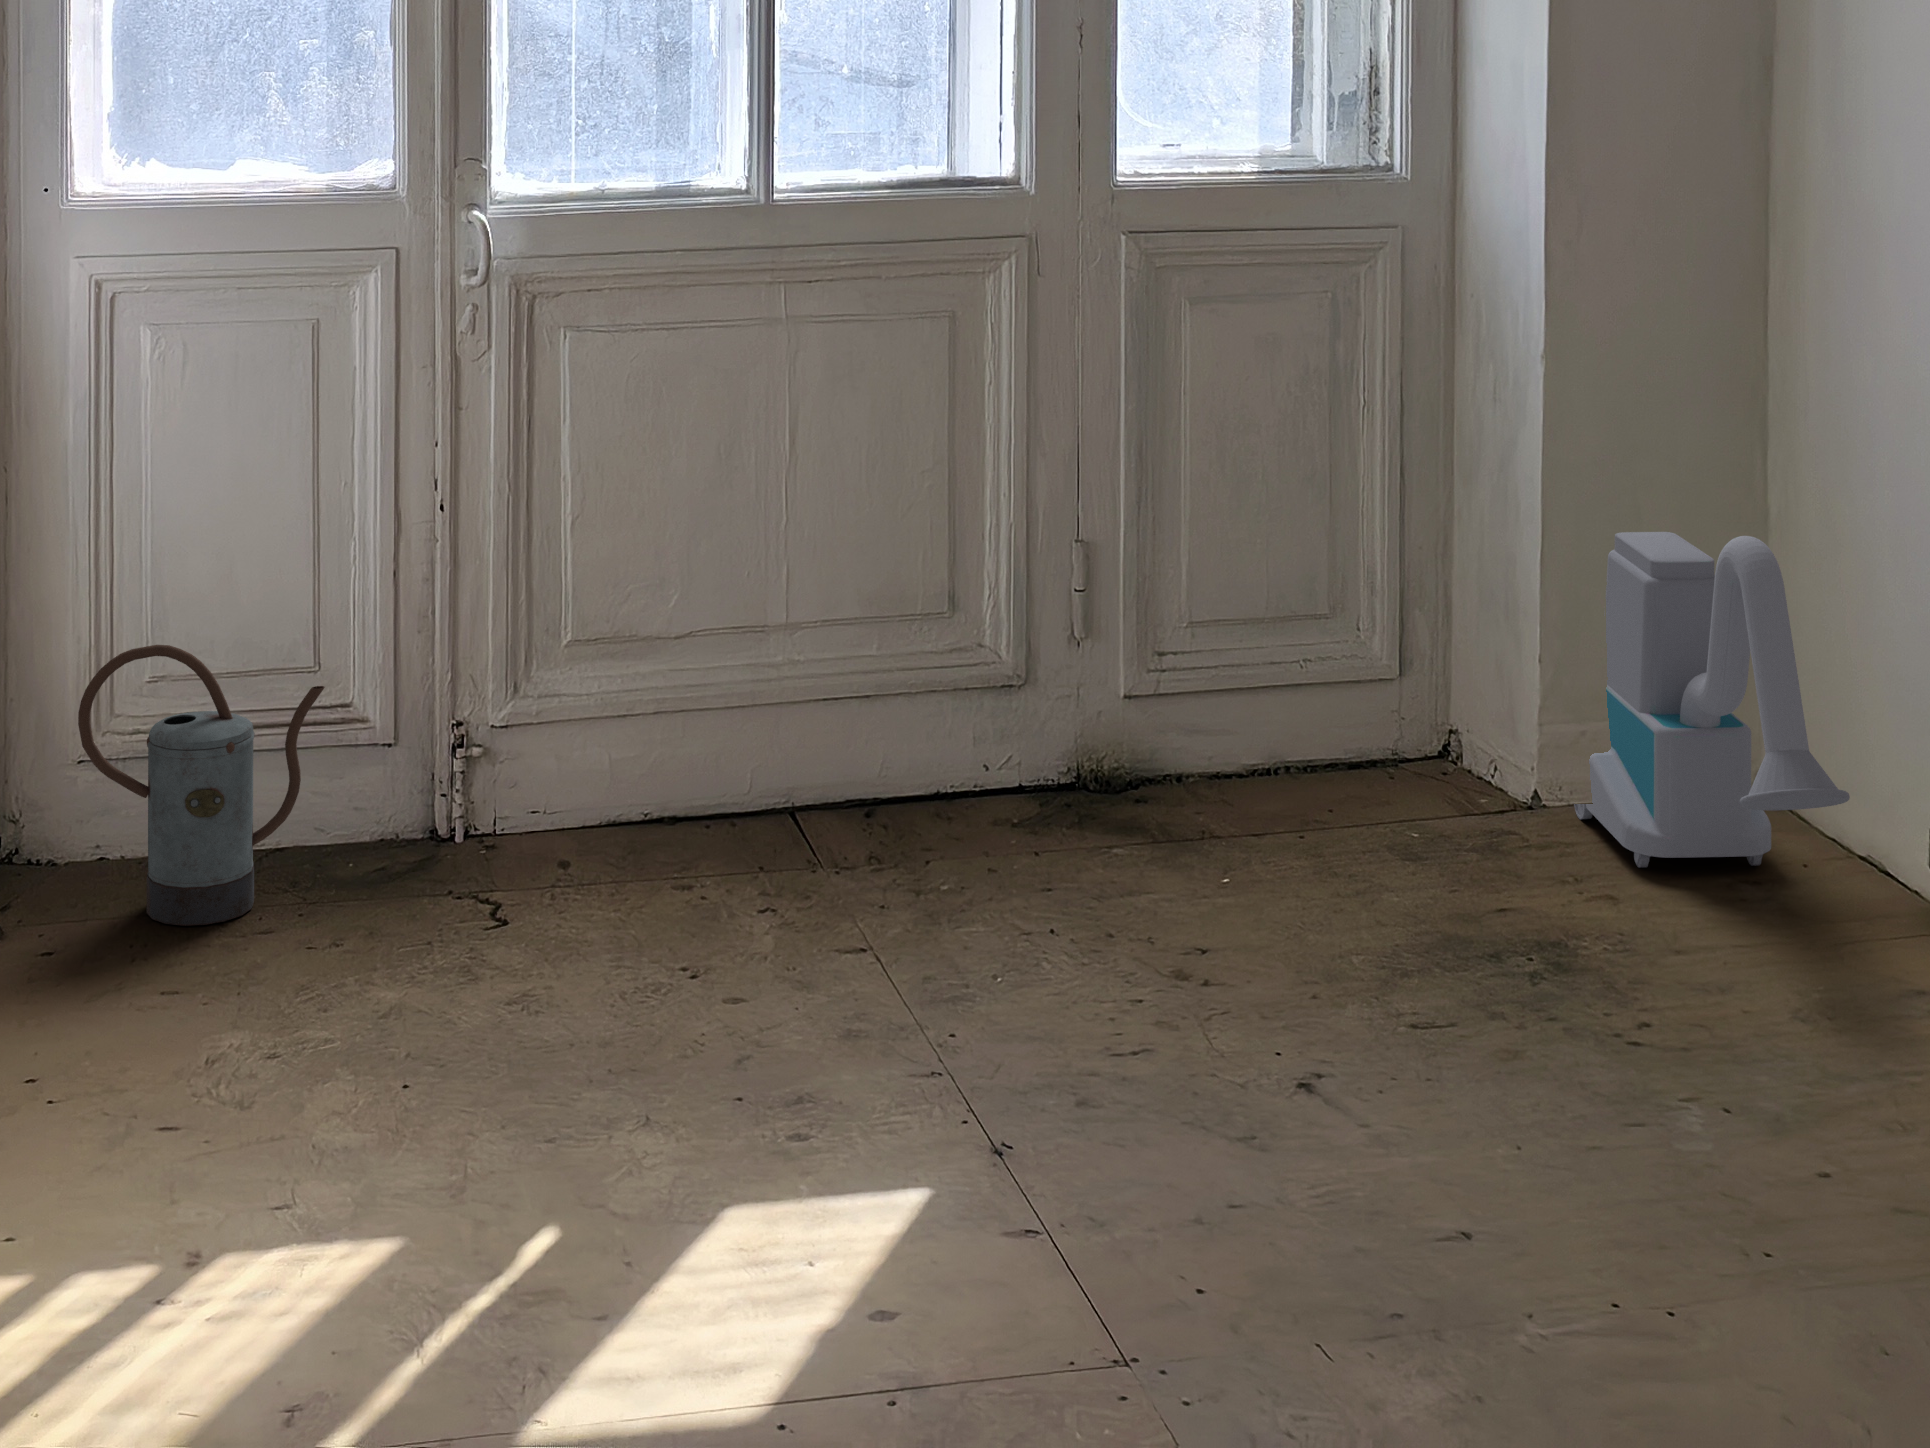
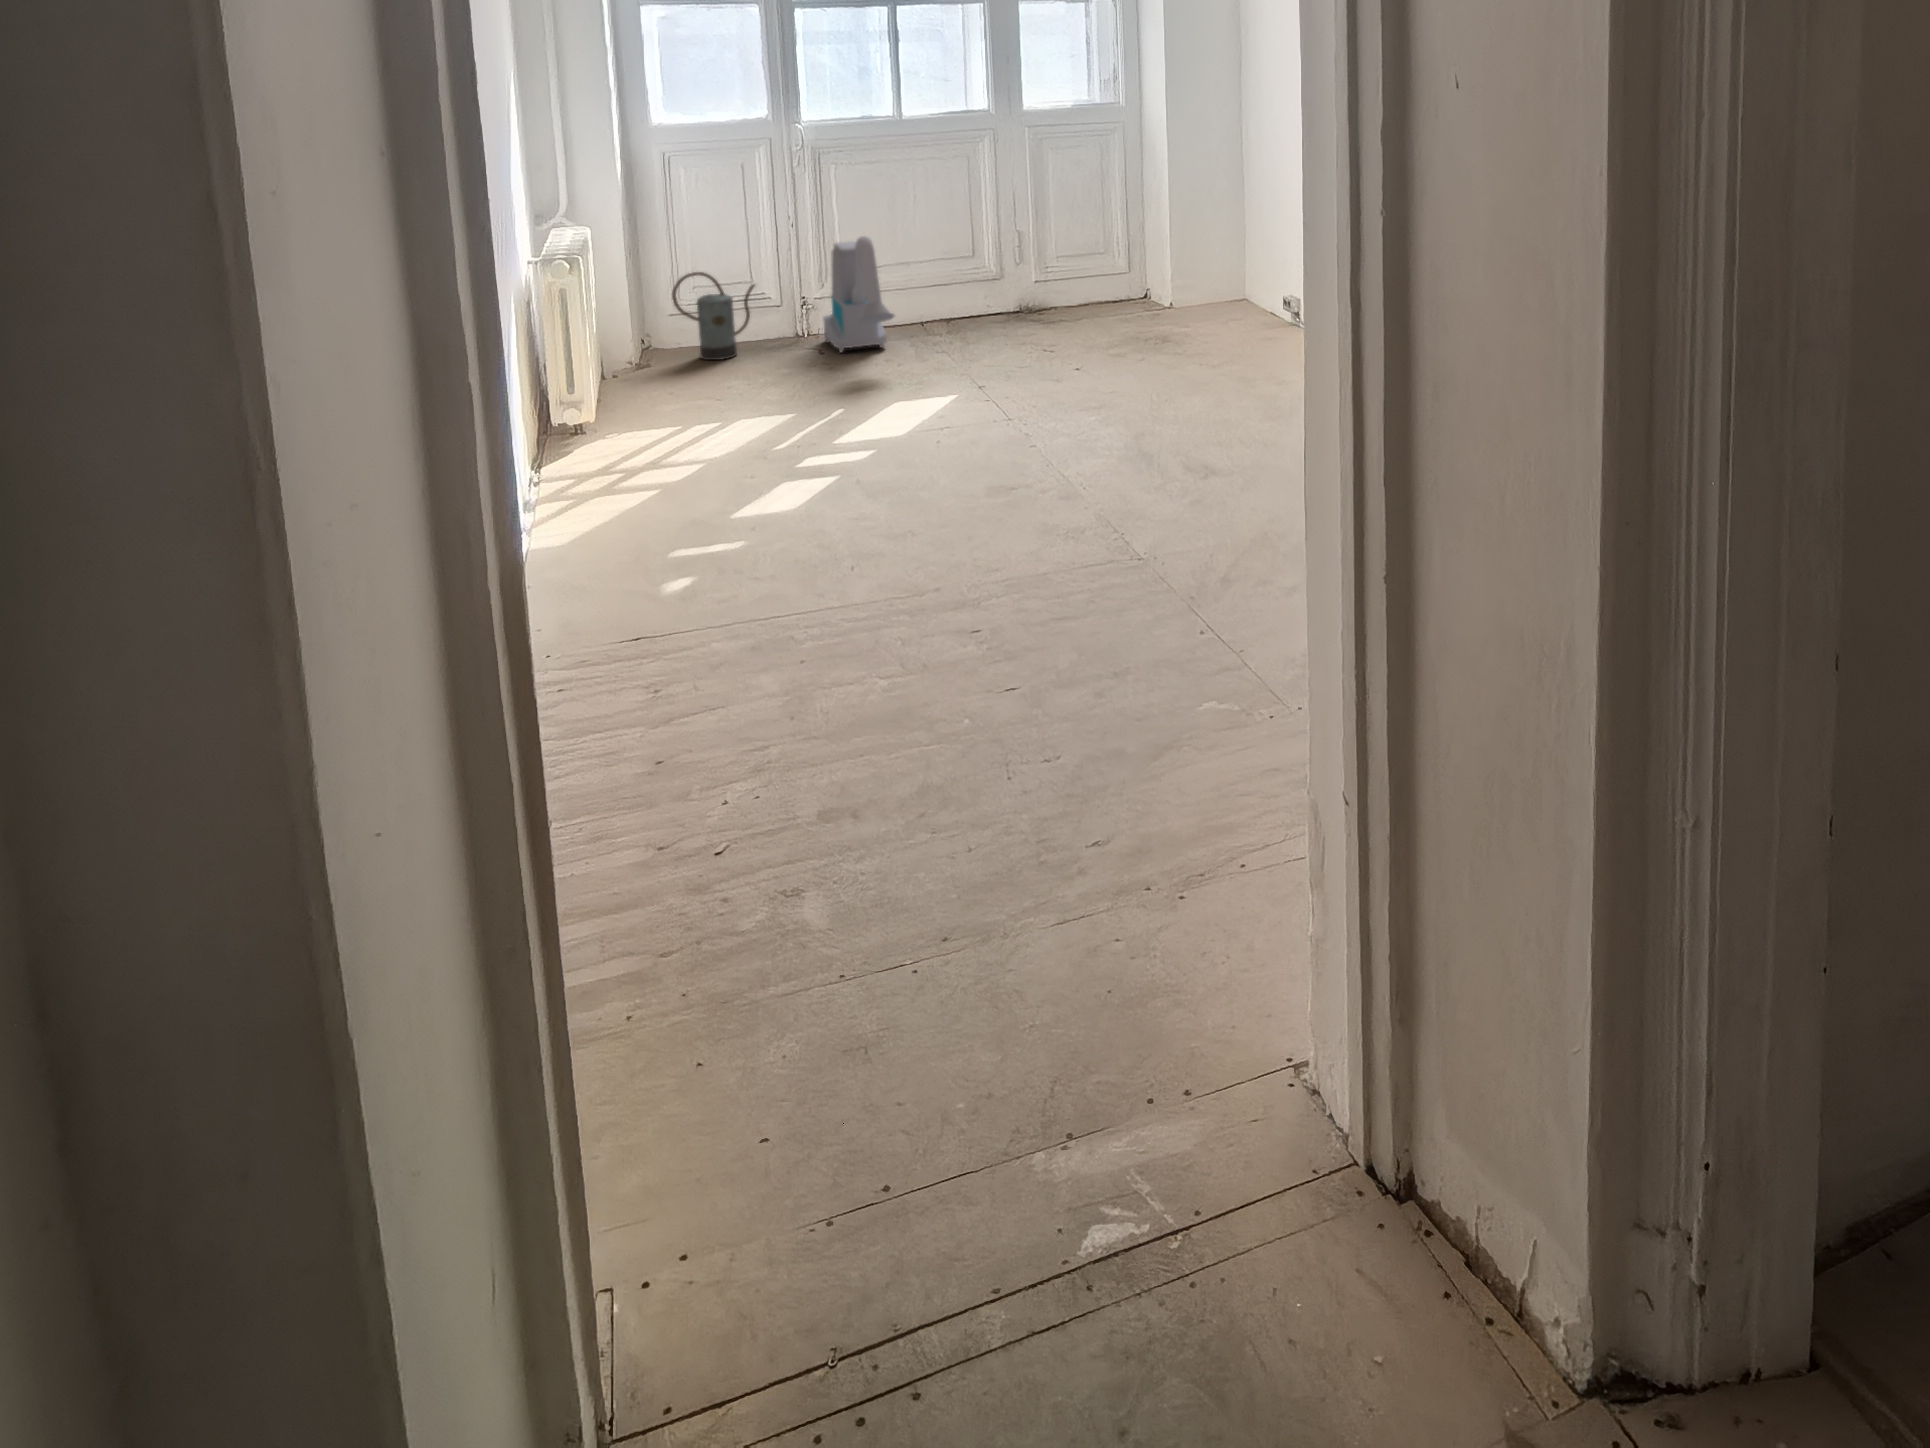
vacuum cleaner: present [1574,532,1850,867] -> present [824,236,894,352]

